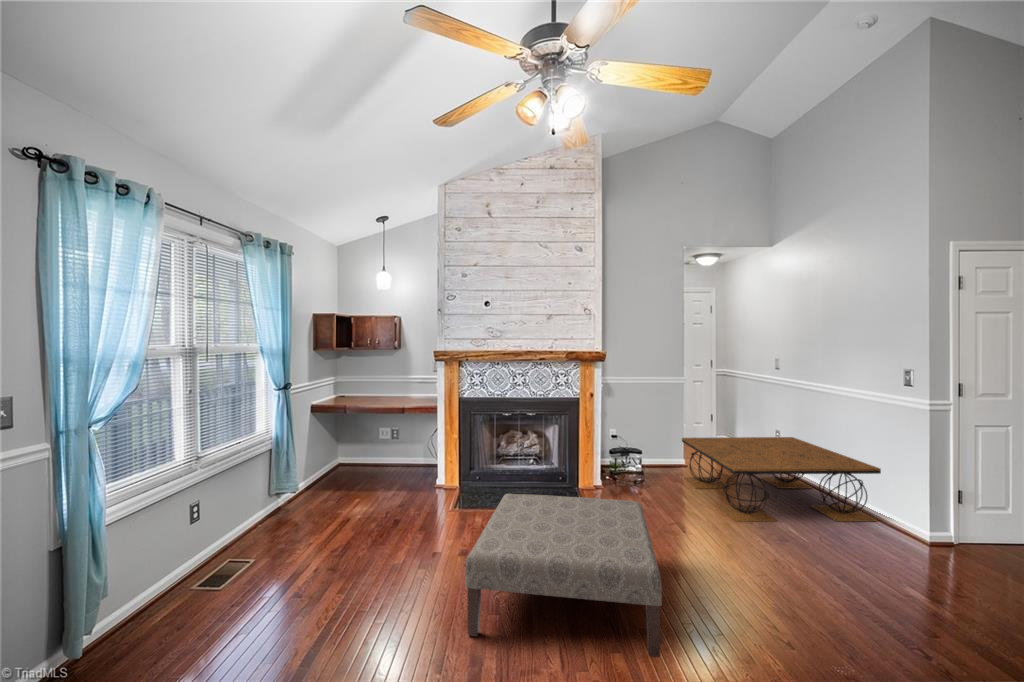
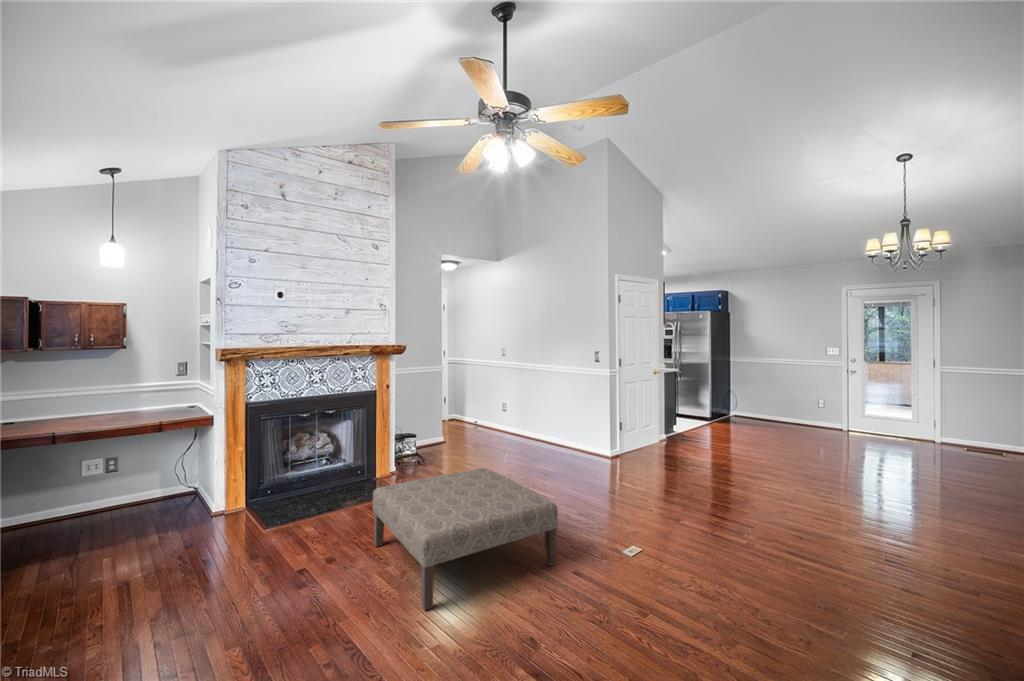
coffee table: present [682,437,881,522] -> none [449,407,581,473]

